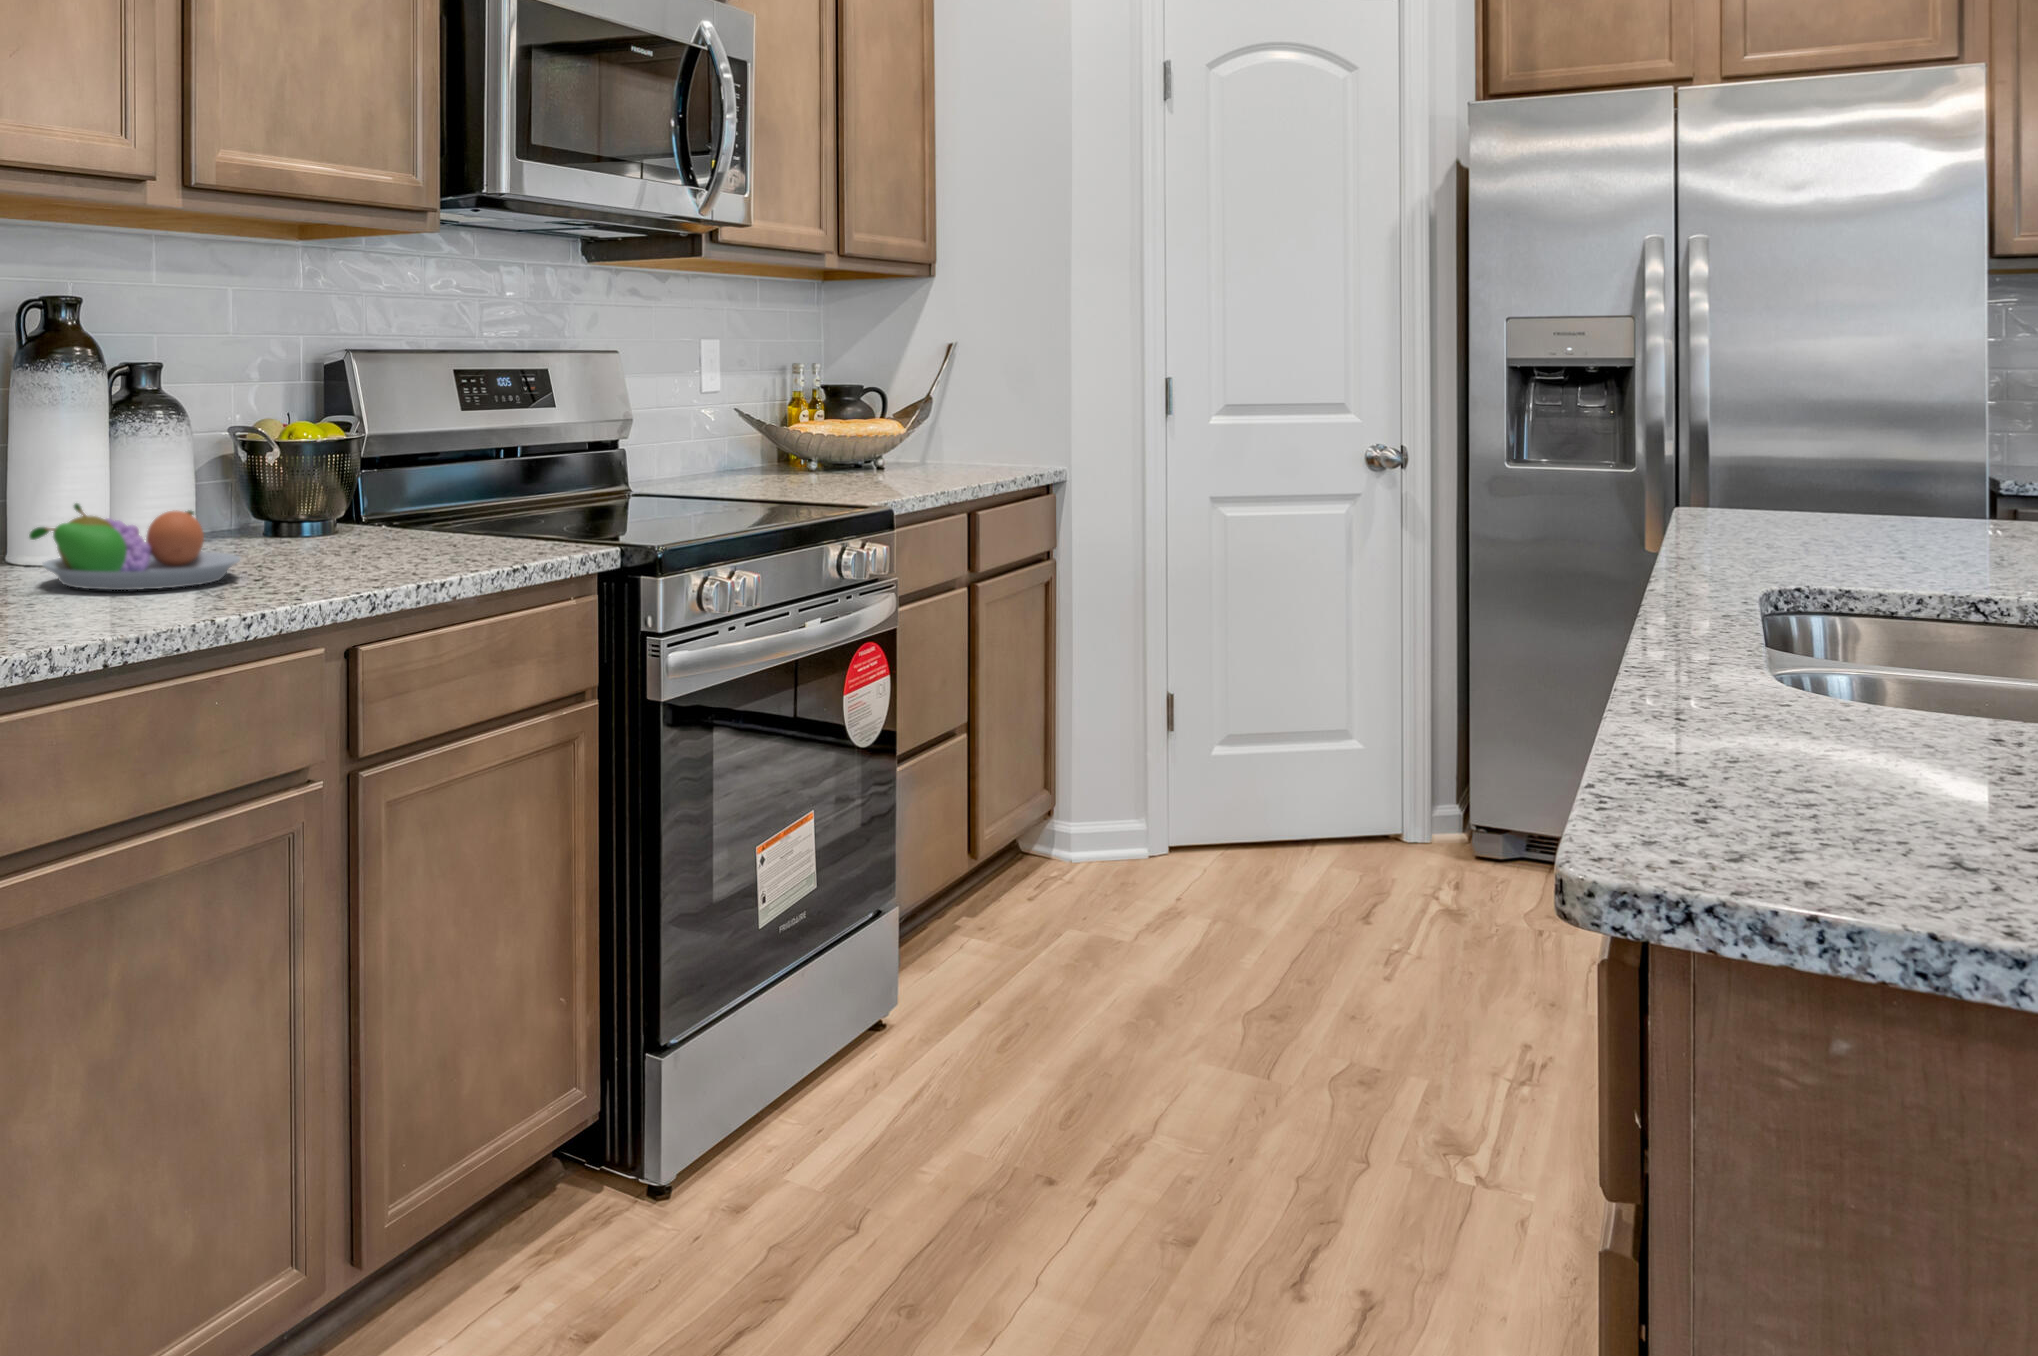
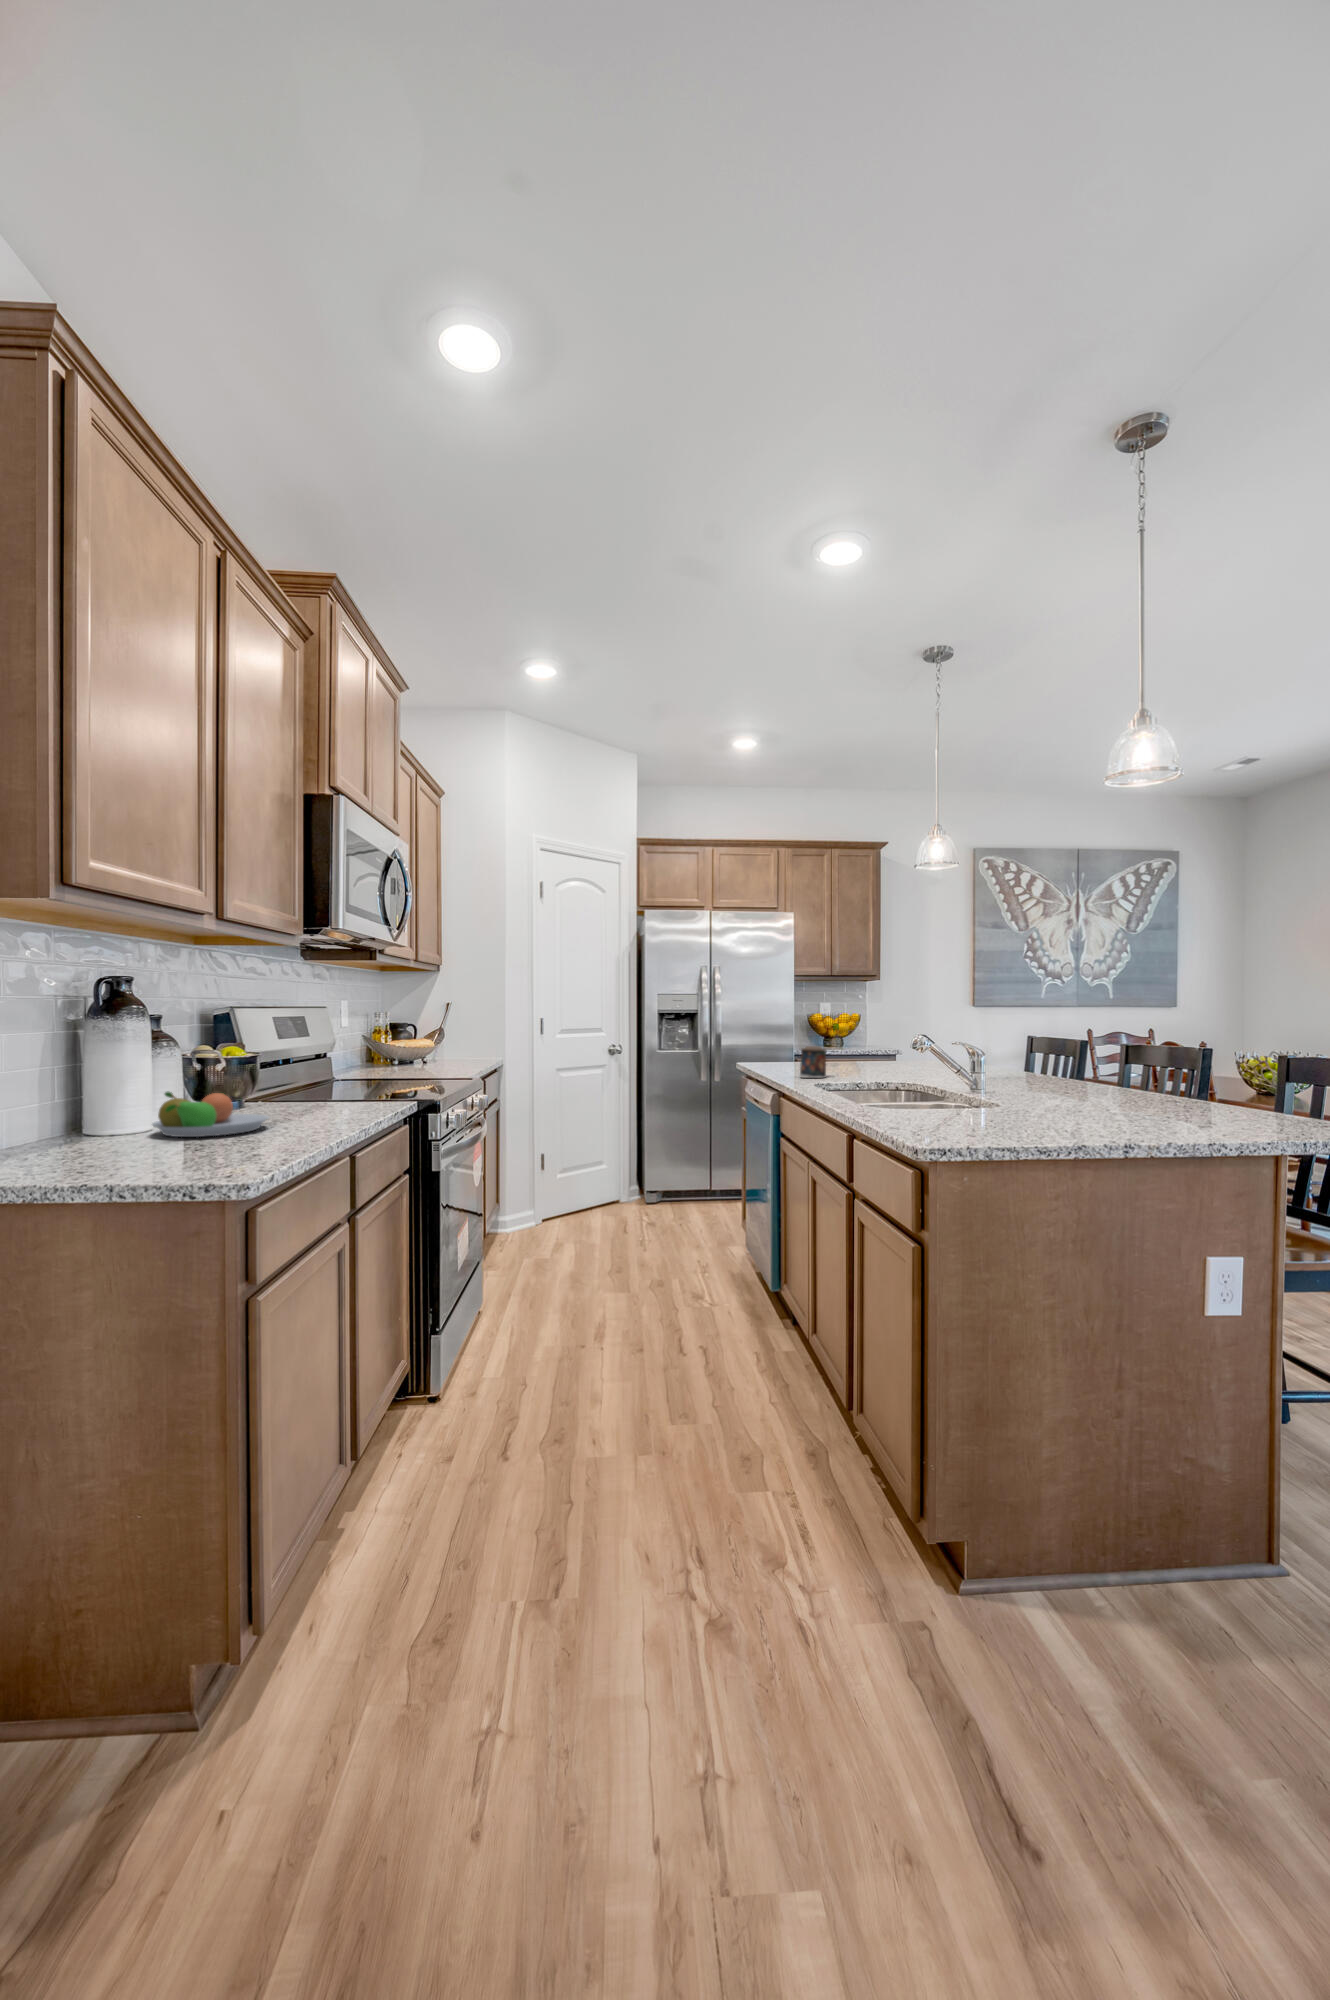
candle: none [1758,466,1870,571] -> present [800,1046,826,1078]

